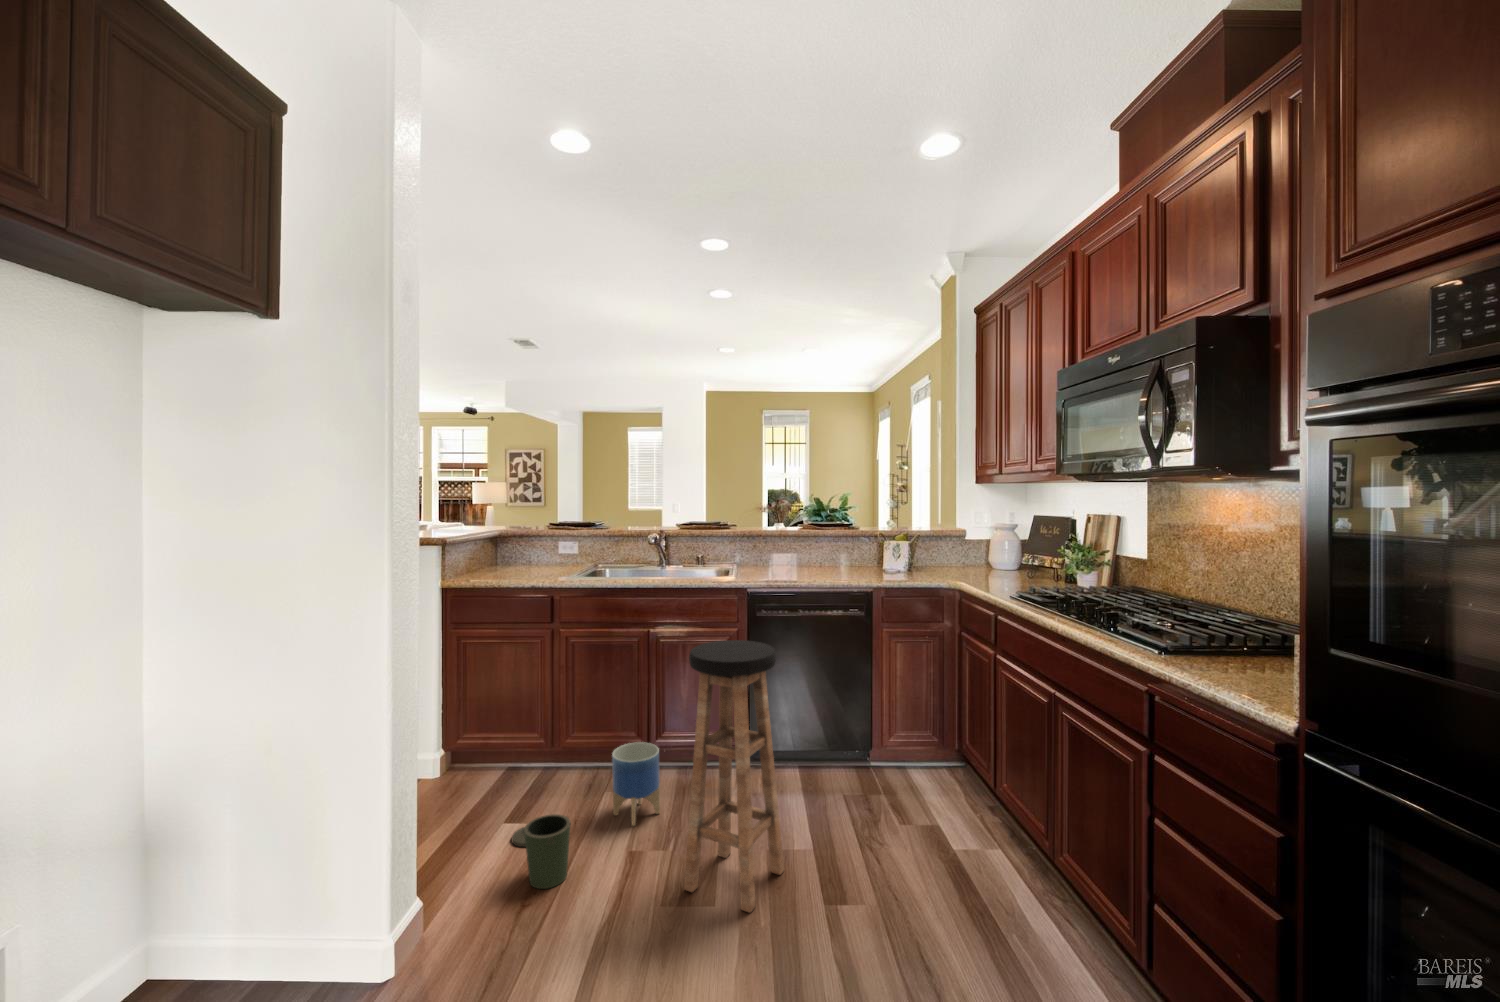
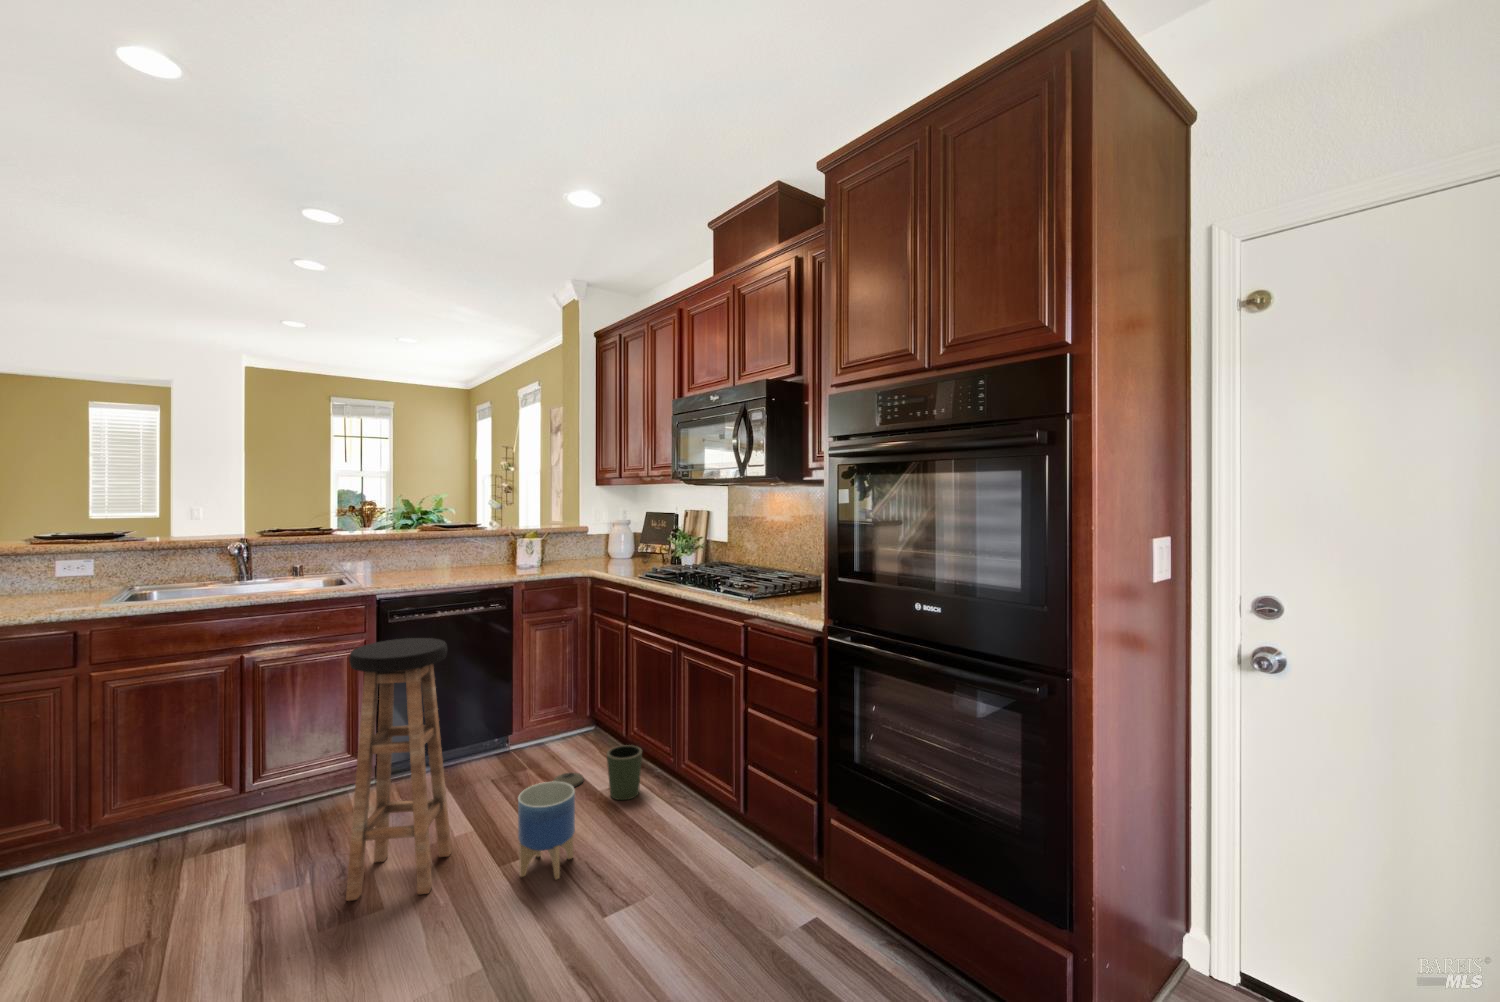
planter: present [612,742,660,826] -> present [518,782,575,879]
trash can: present [512,814,571,889] -> present [553,745,642,800]

